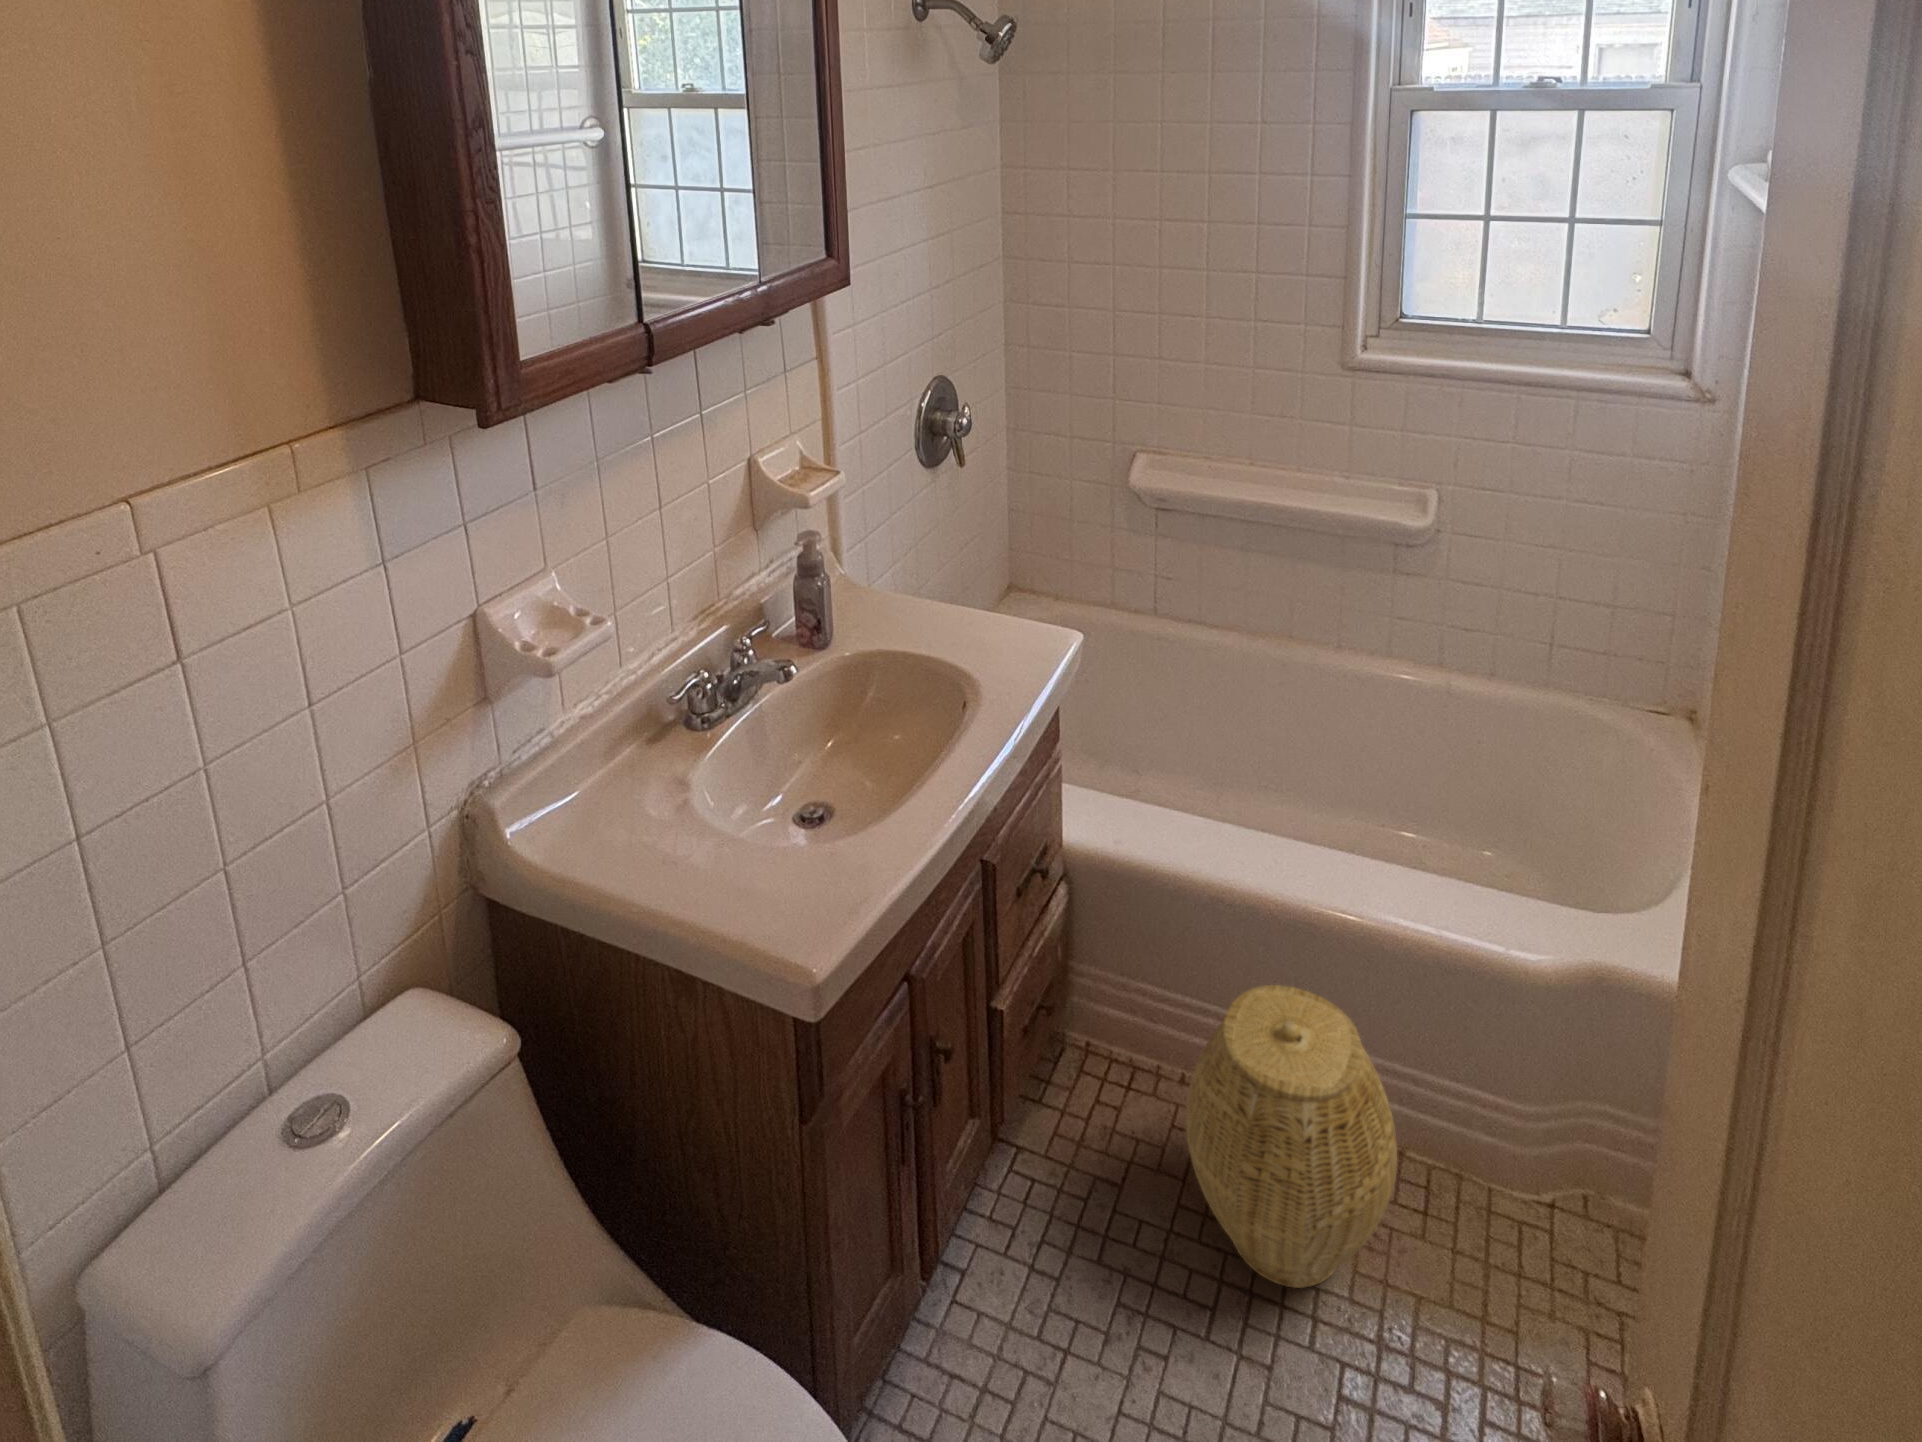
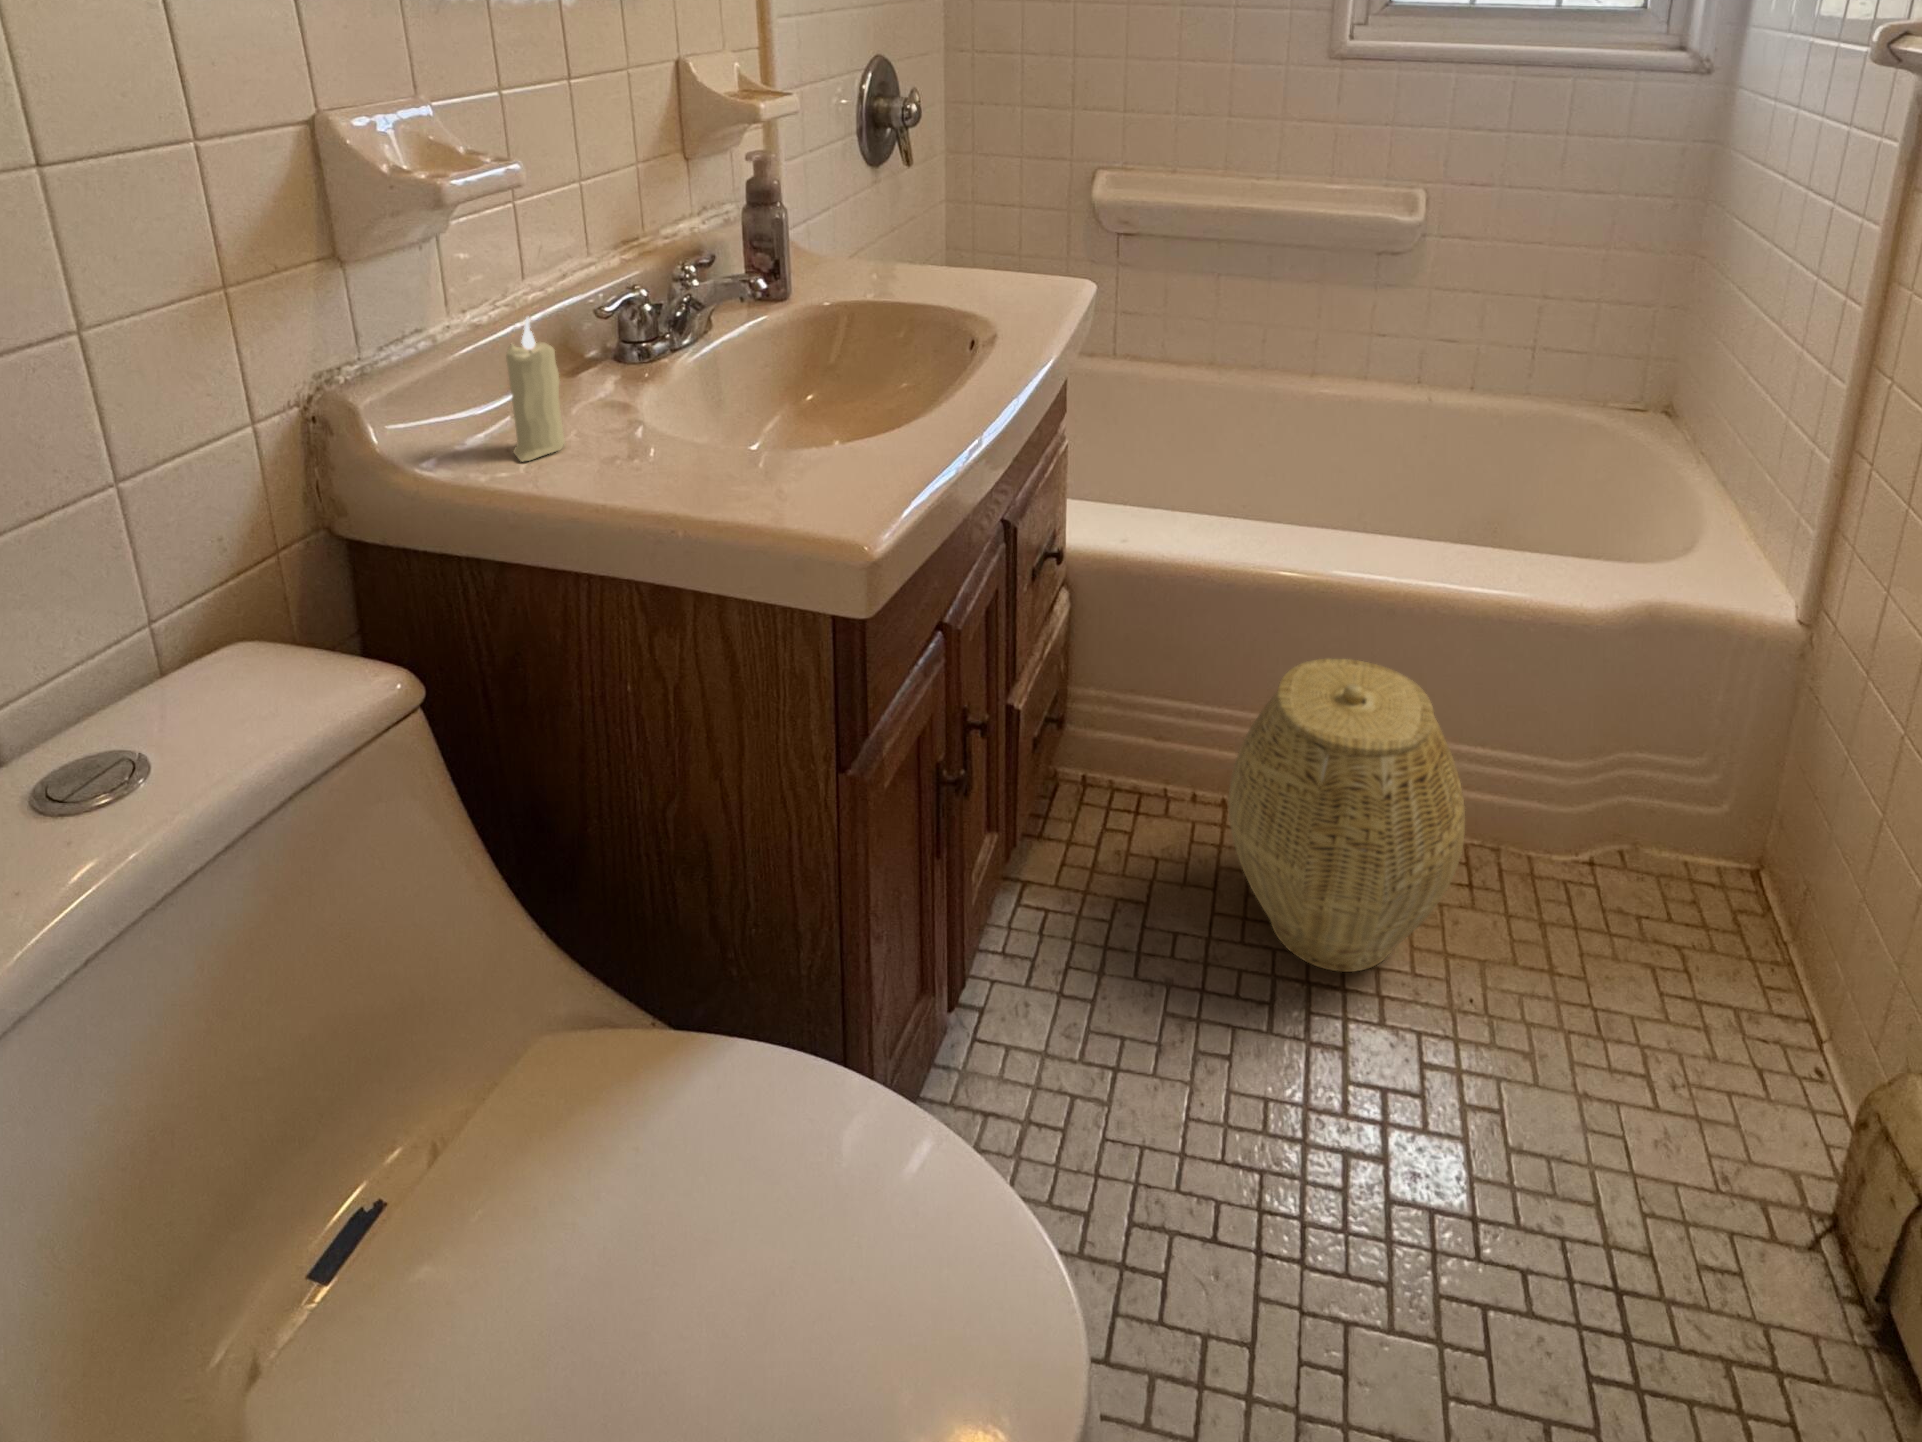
candle: none [594,741,635,843] -> present [506,318,565,462]

